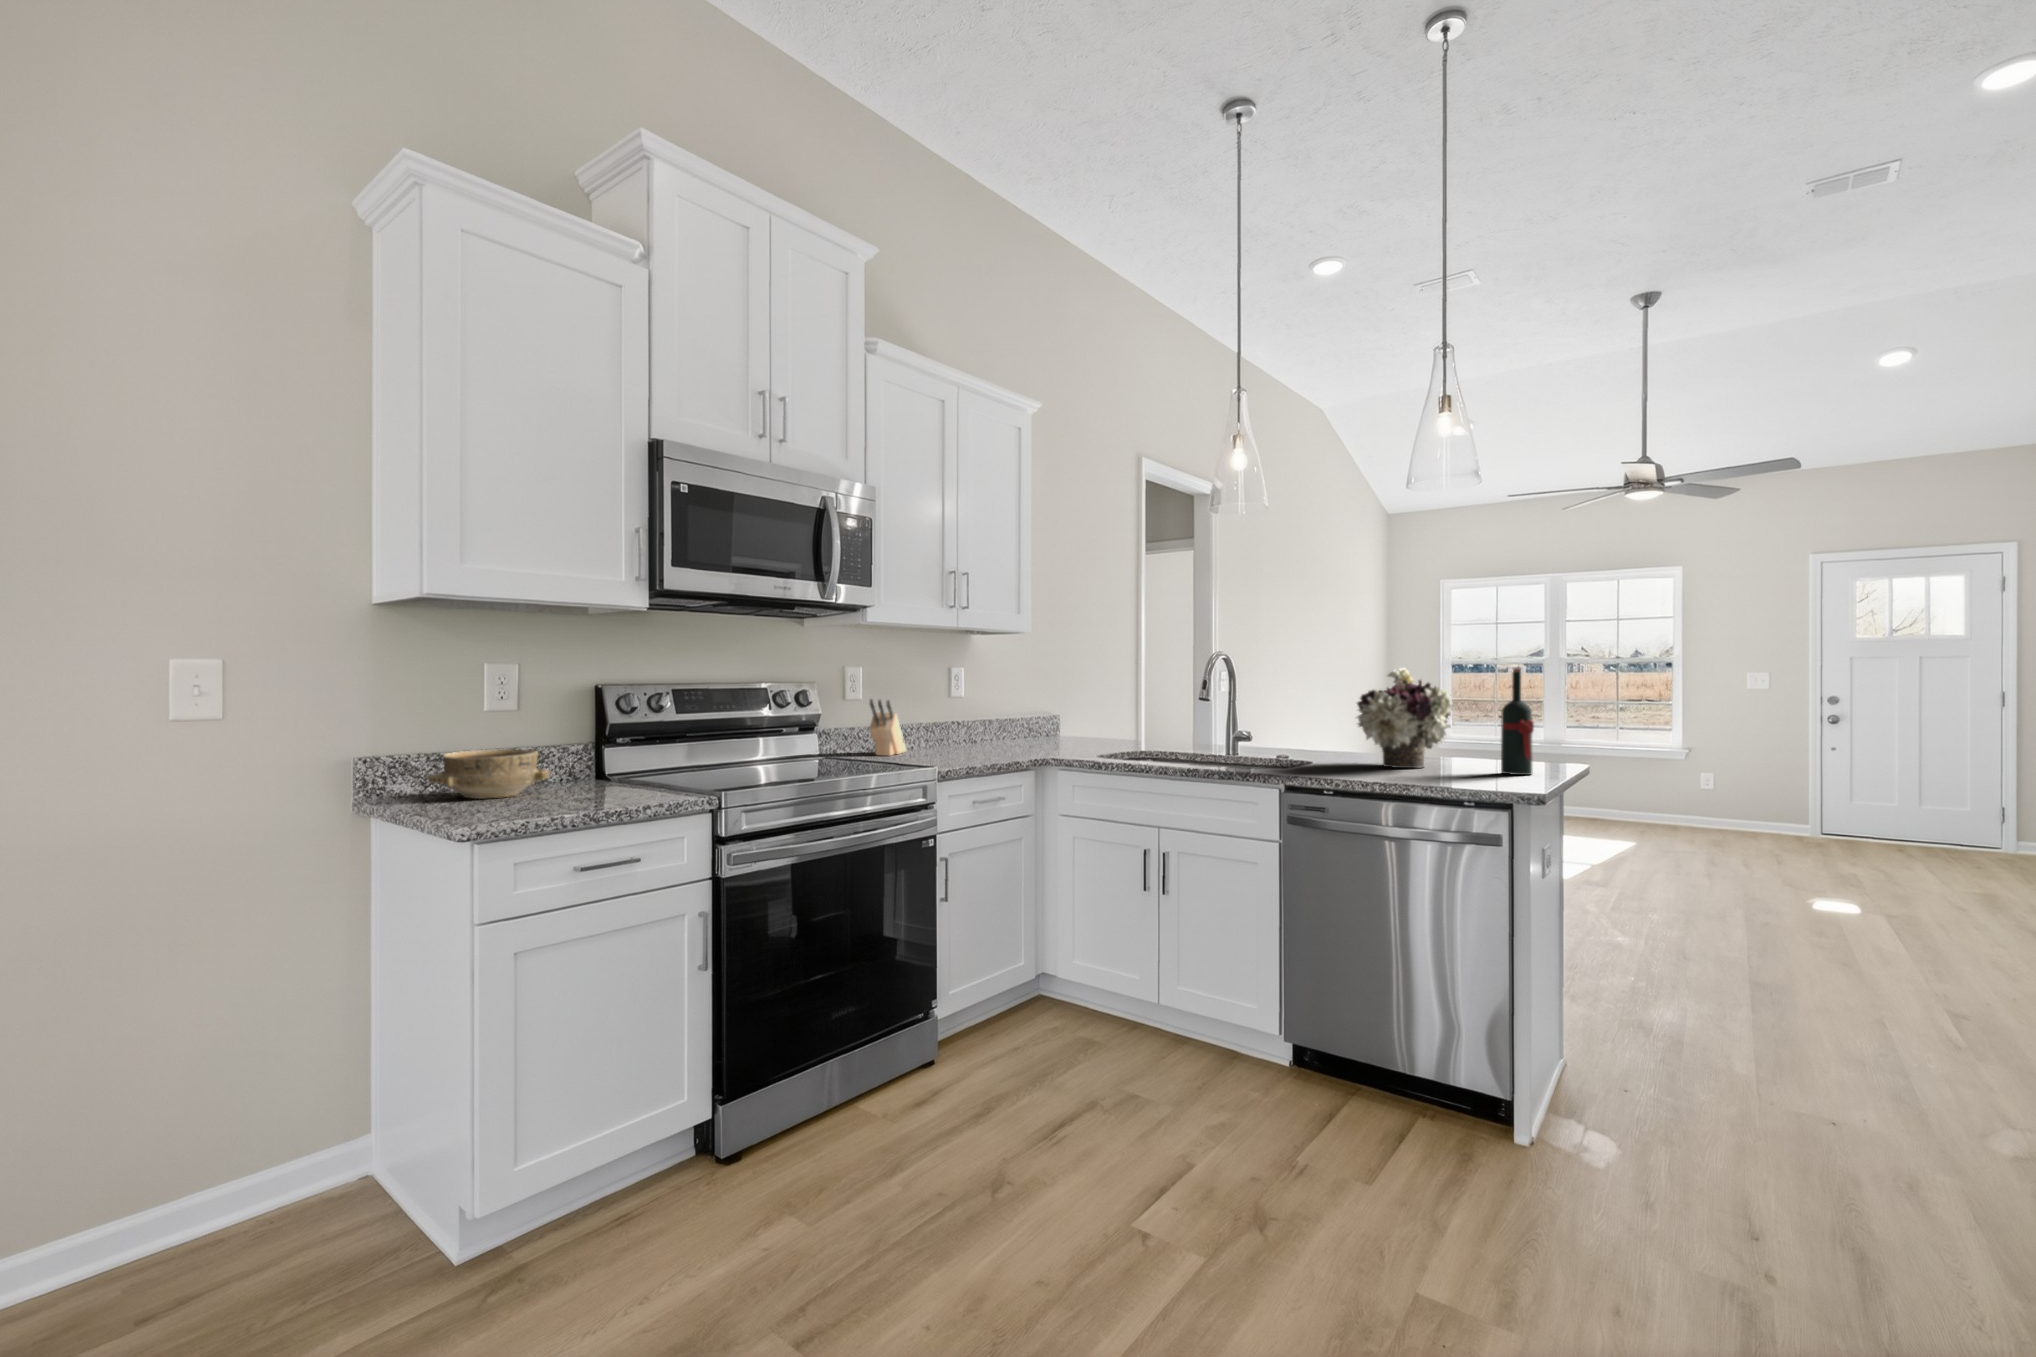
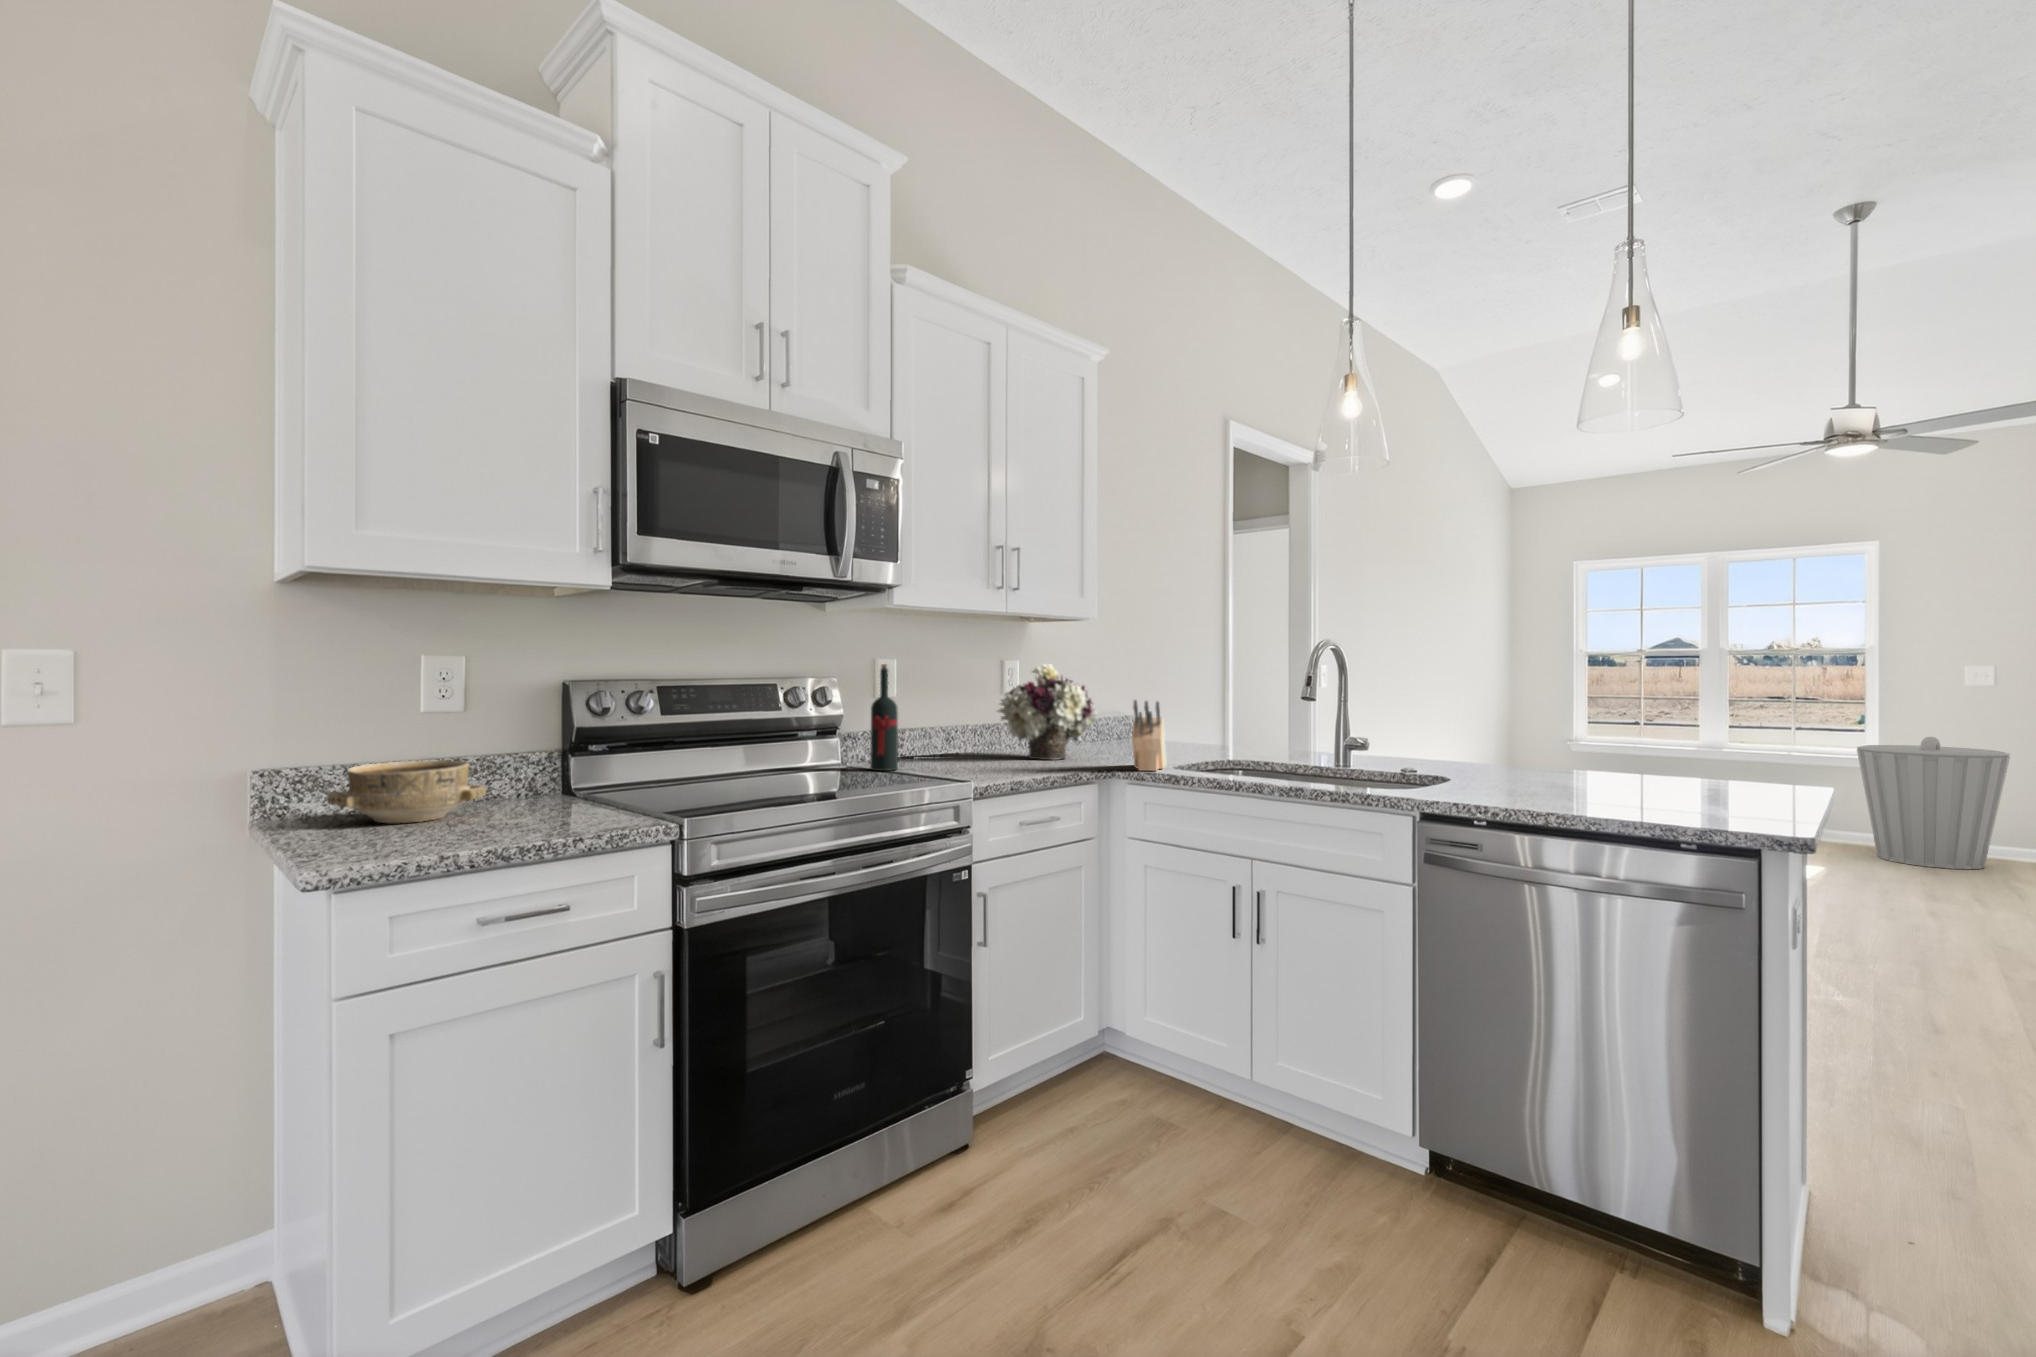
flower arrangement: present [1357,668,1452,768] -> present [998,664,1097,760]
wine bottle: present [1501,668,1534,775] -> present [870,664,898,771]
knife block: present [869,699,906,756] -> present [1132,700,1166,771]
trash can: none [1664,731,1781,842] -> present [1857,737,2010,869]

